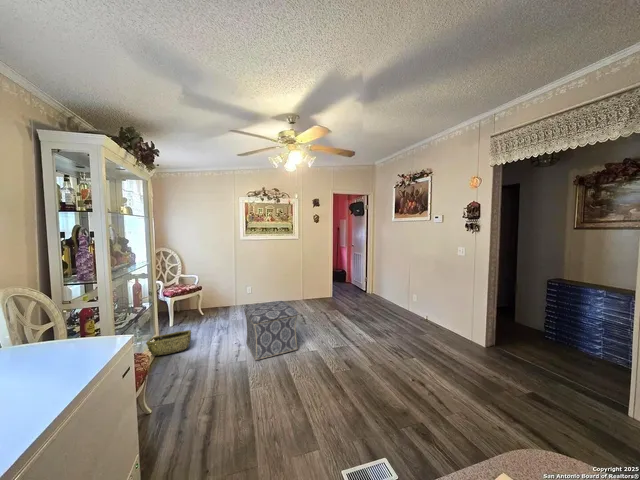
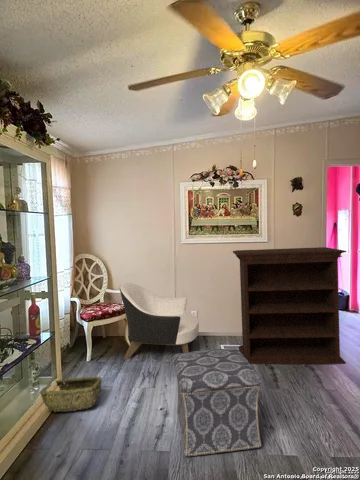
bookshelf: none [277,242,343,316] -> present [233,247,346,364]
armchair: none [196,269,254,323] -> present [120,283,199,360]

